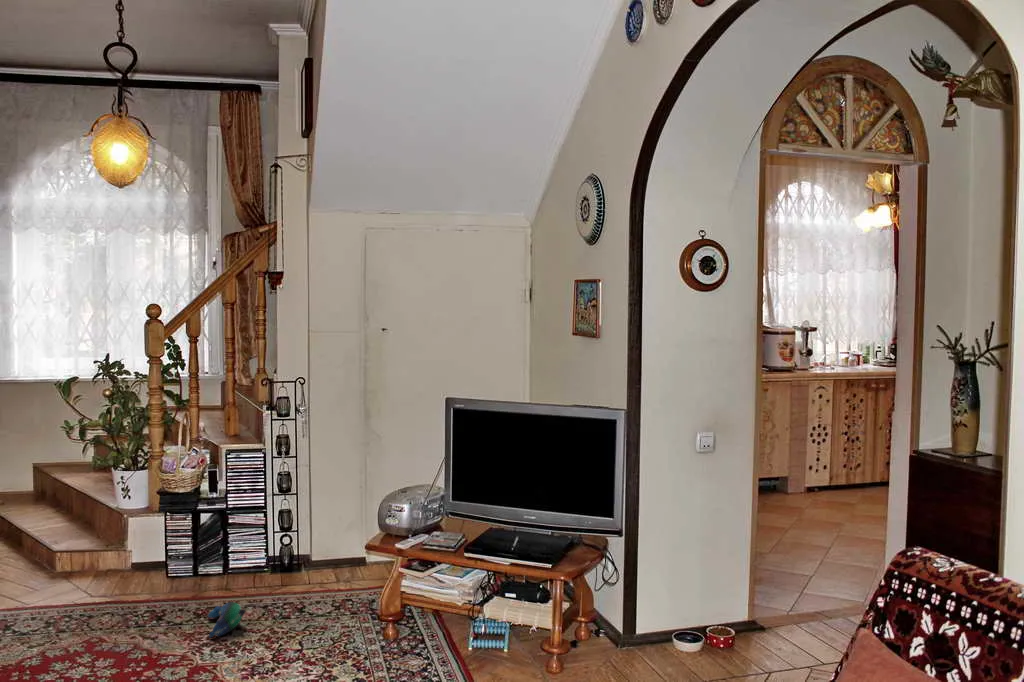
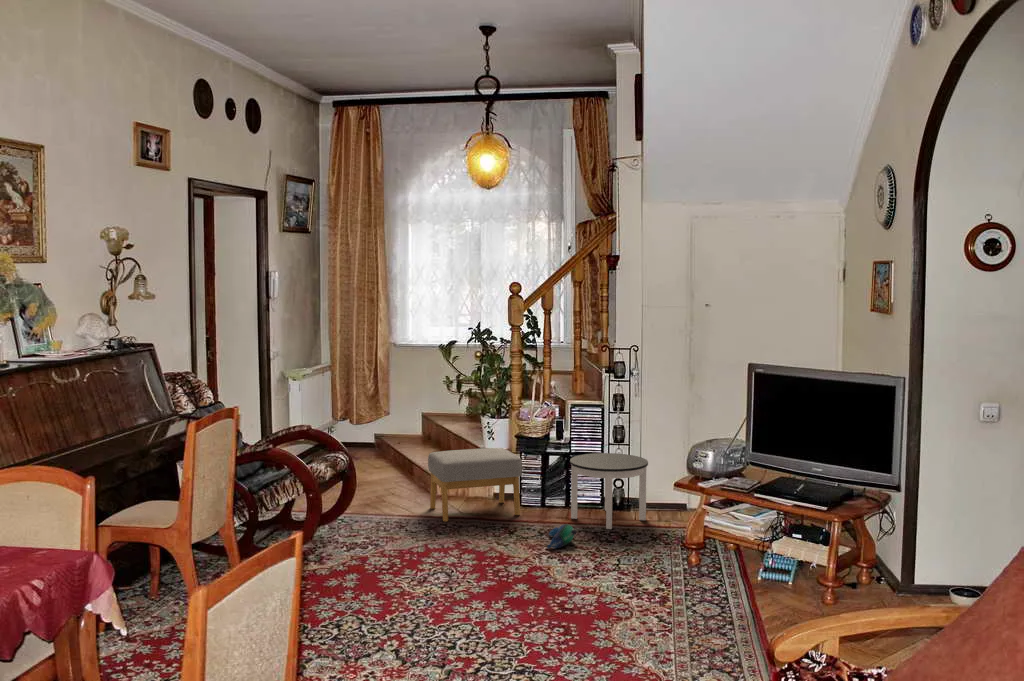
round table: none [231,506,325,600] -> present [570,453,648,529]
footstool: none [39,509,169,612] -> present [428,448,522,522]

